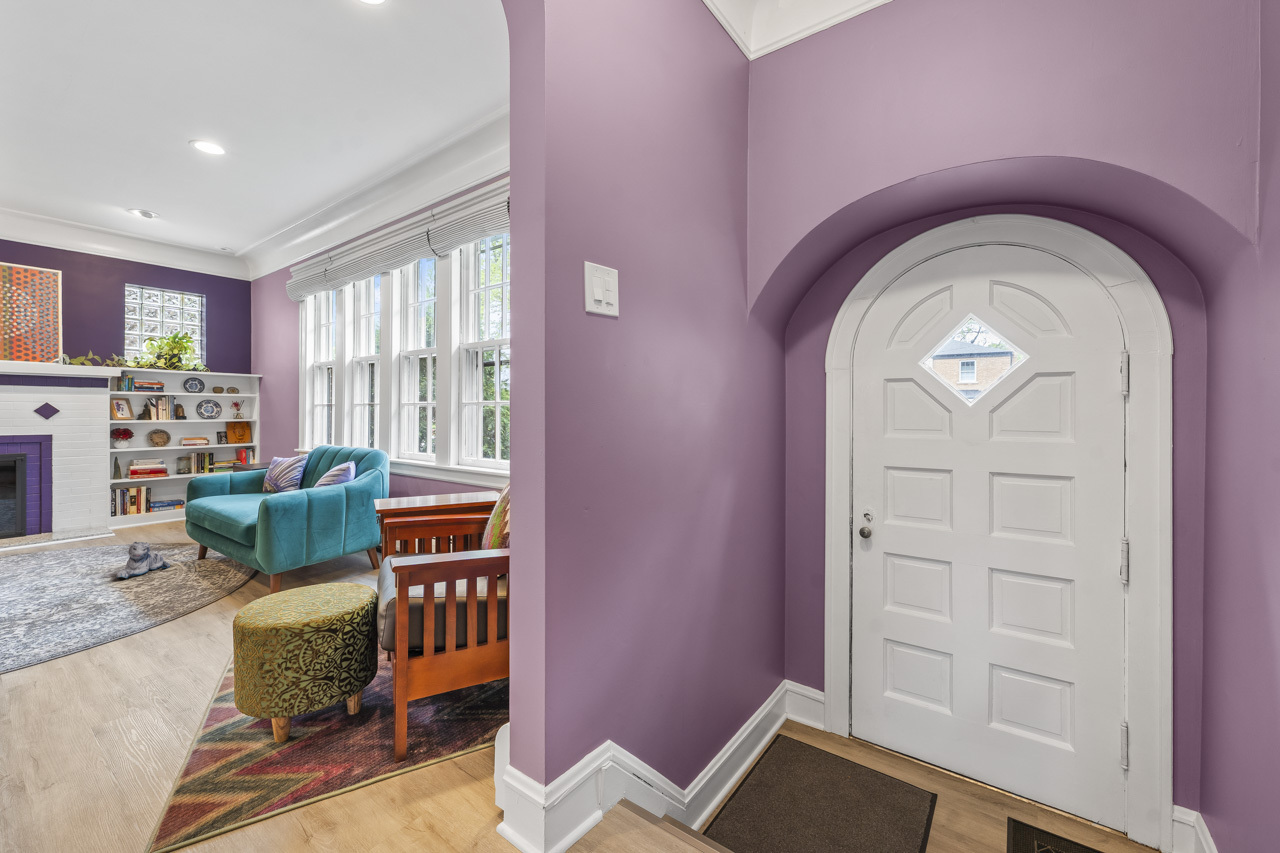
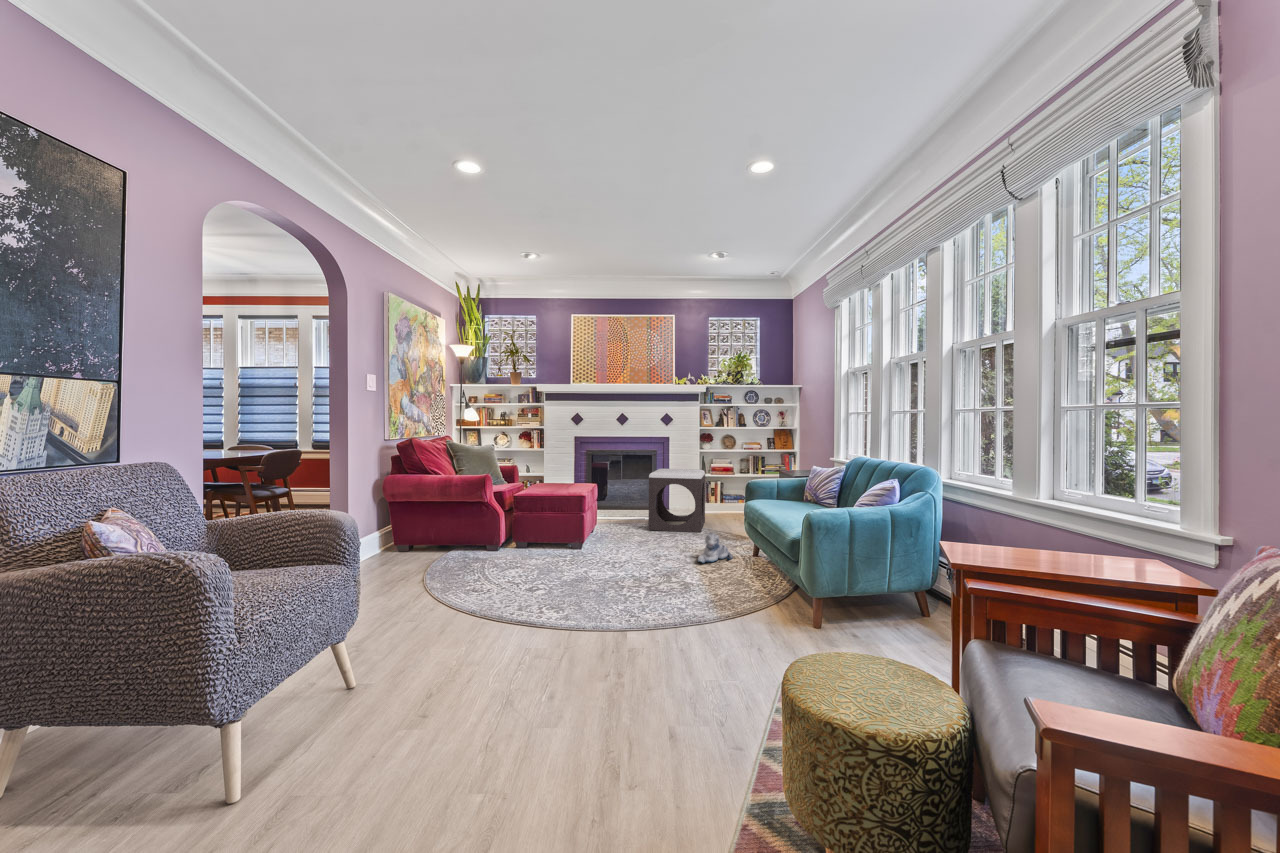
footstool: none [20,473,123,559] -> present [649,469,705,532]

